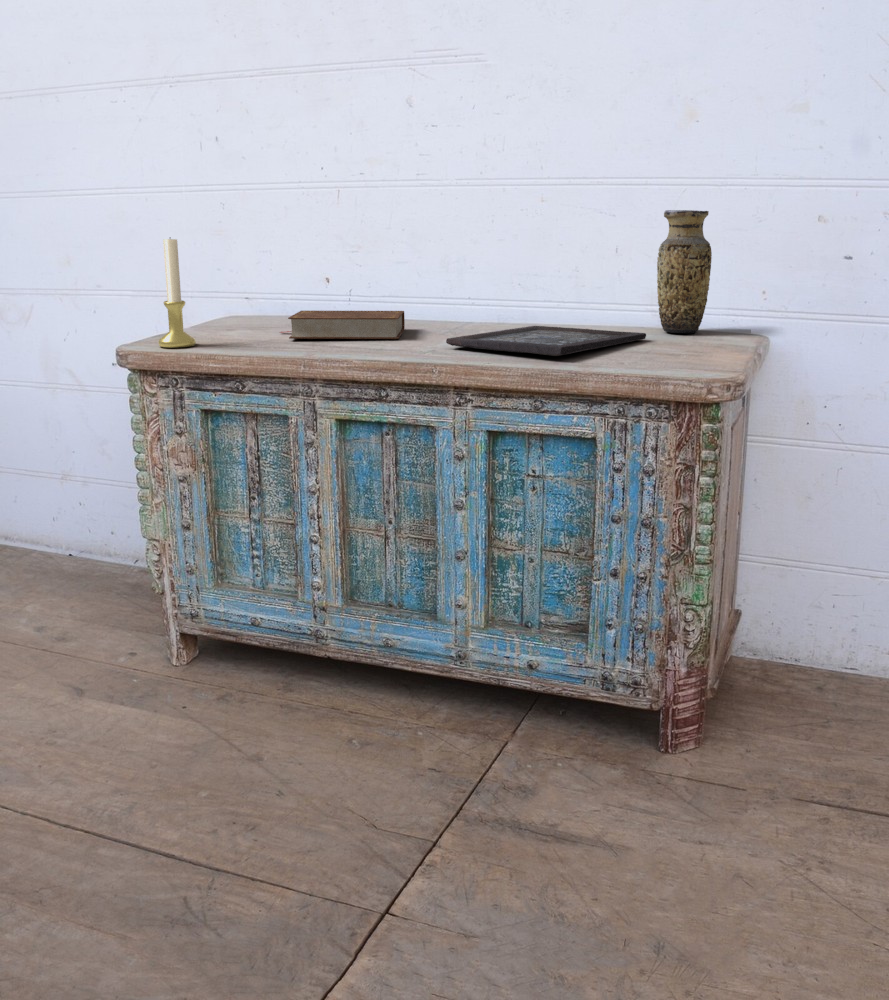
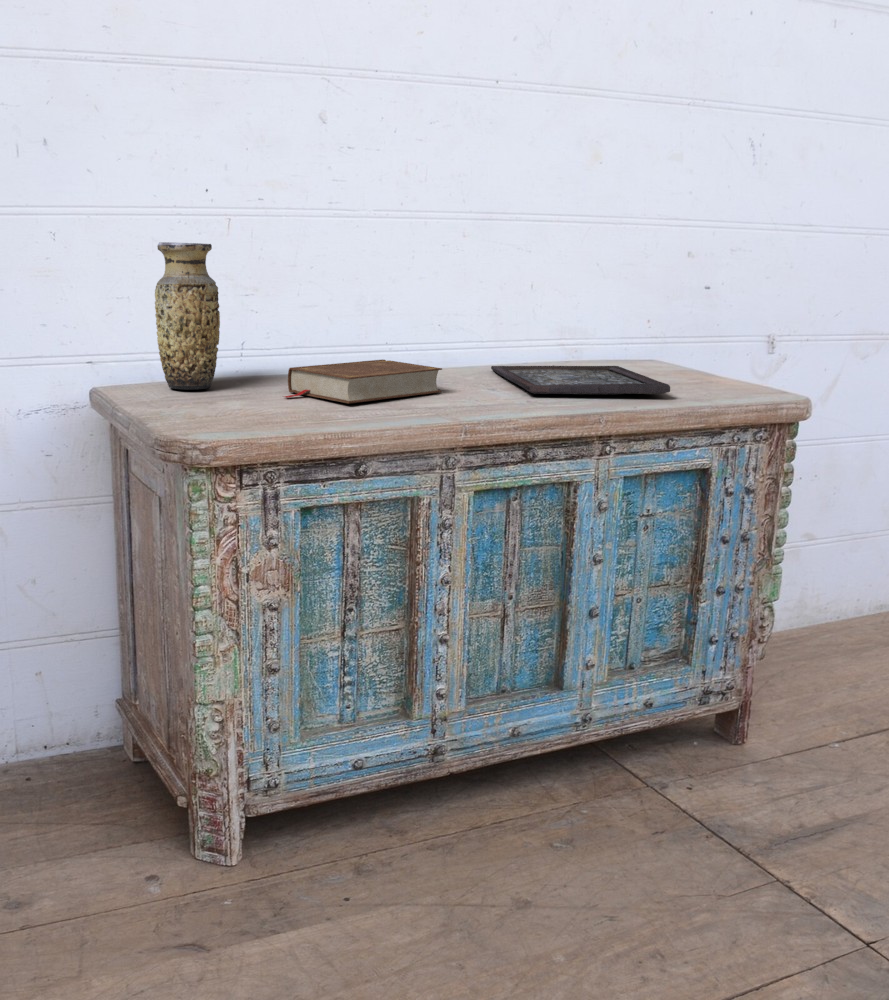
vase: present [657,210,712,333] -> present [155,242,220,390]
candle holder: present [158,239,196,348] -> none [233,277,284,431]

